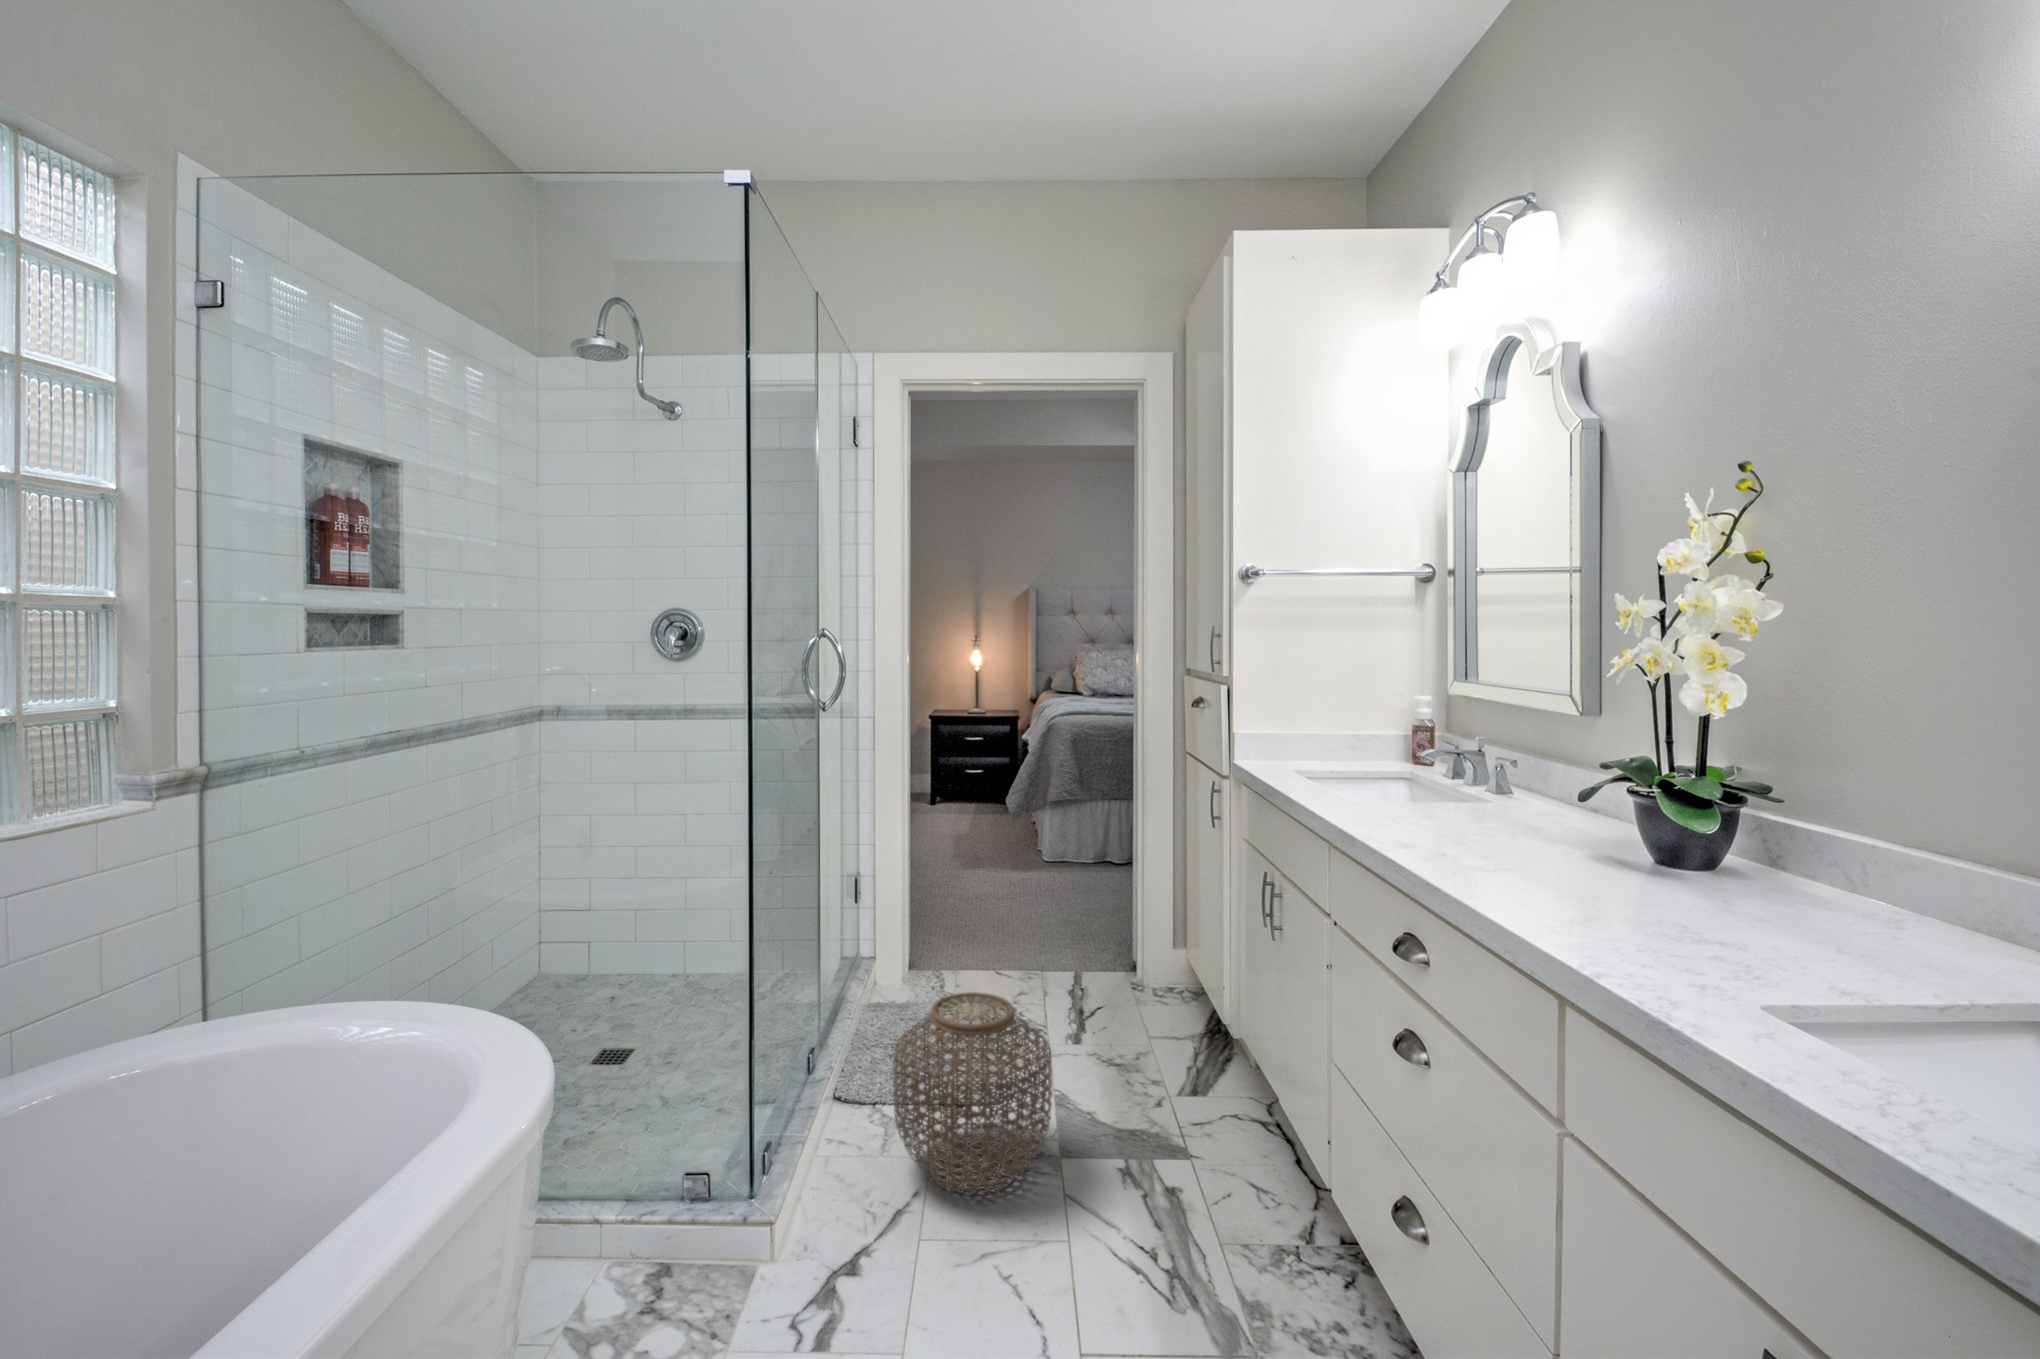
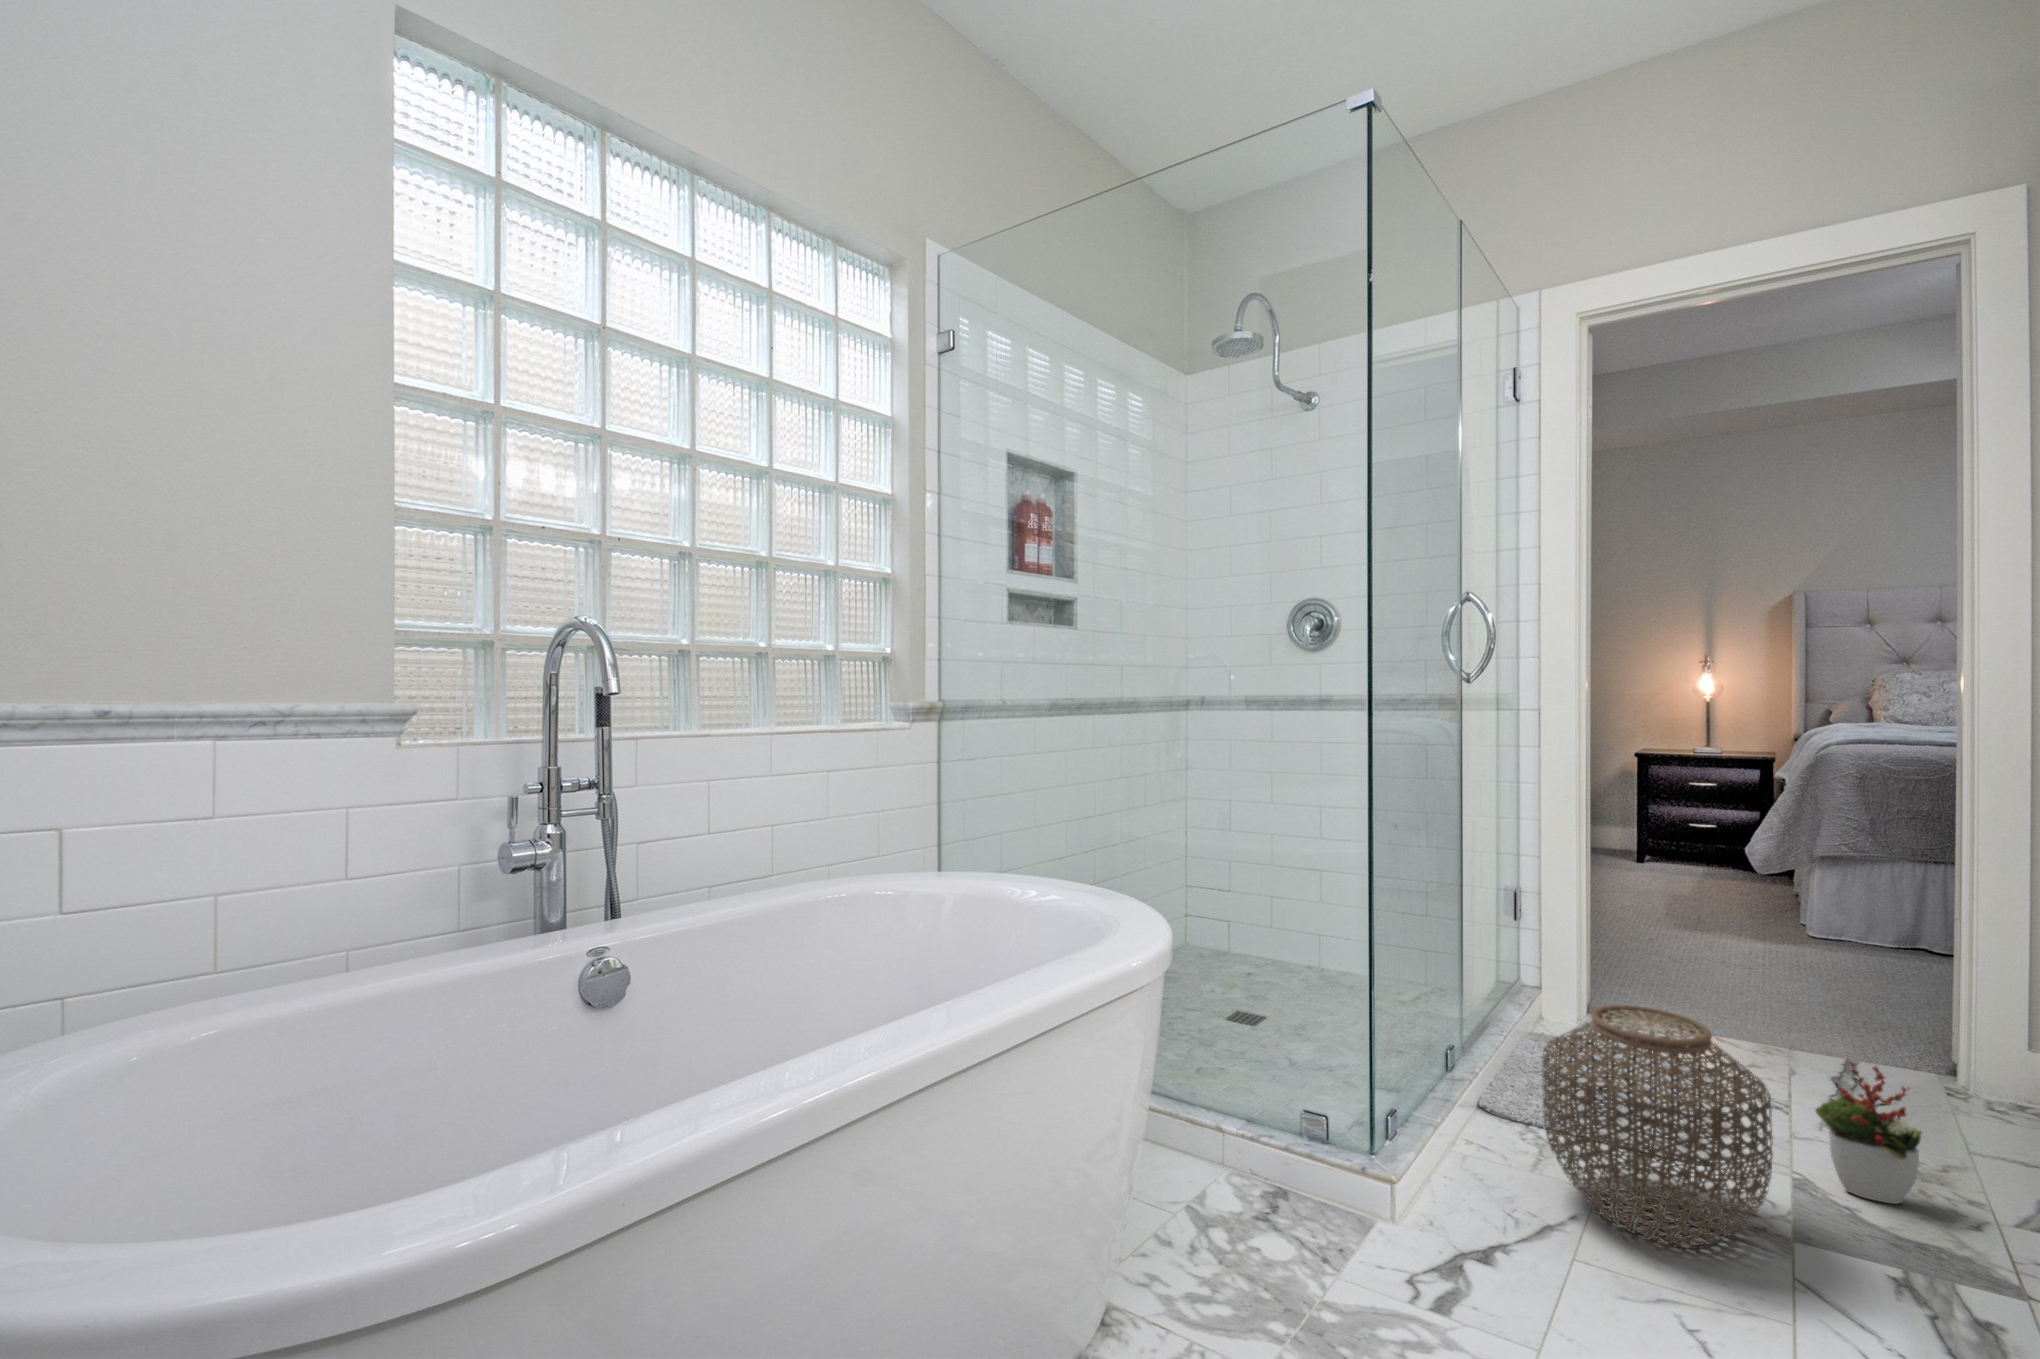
decorative plant: none [1069,995,1129,1097] -> present [1816,1062,1922,1204]

